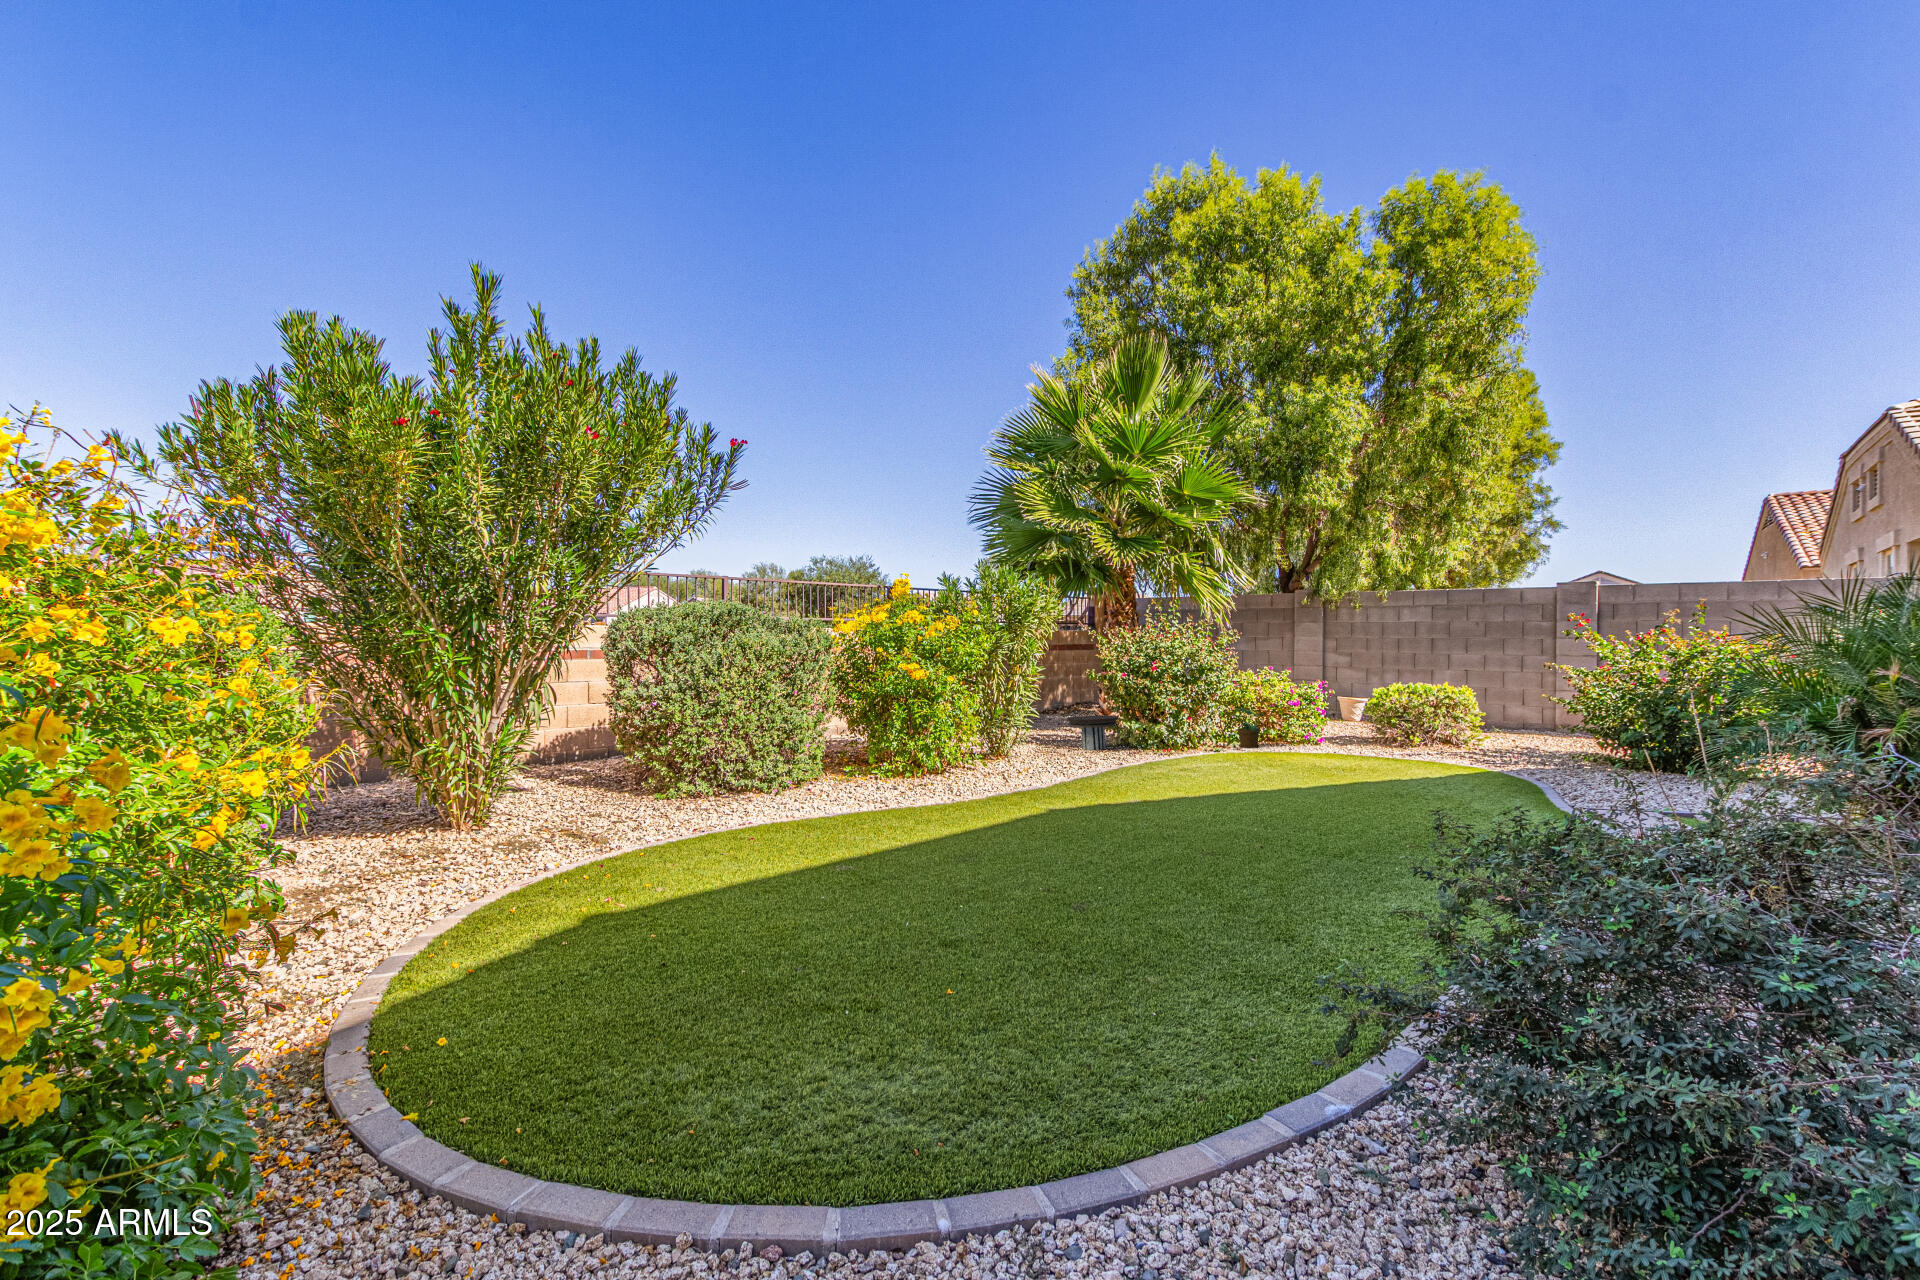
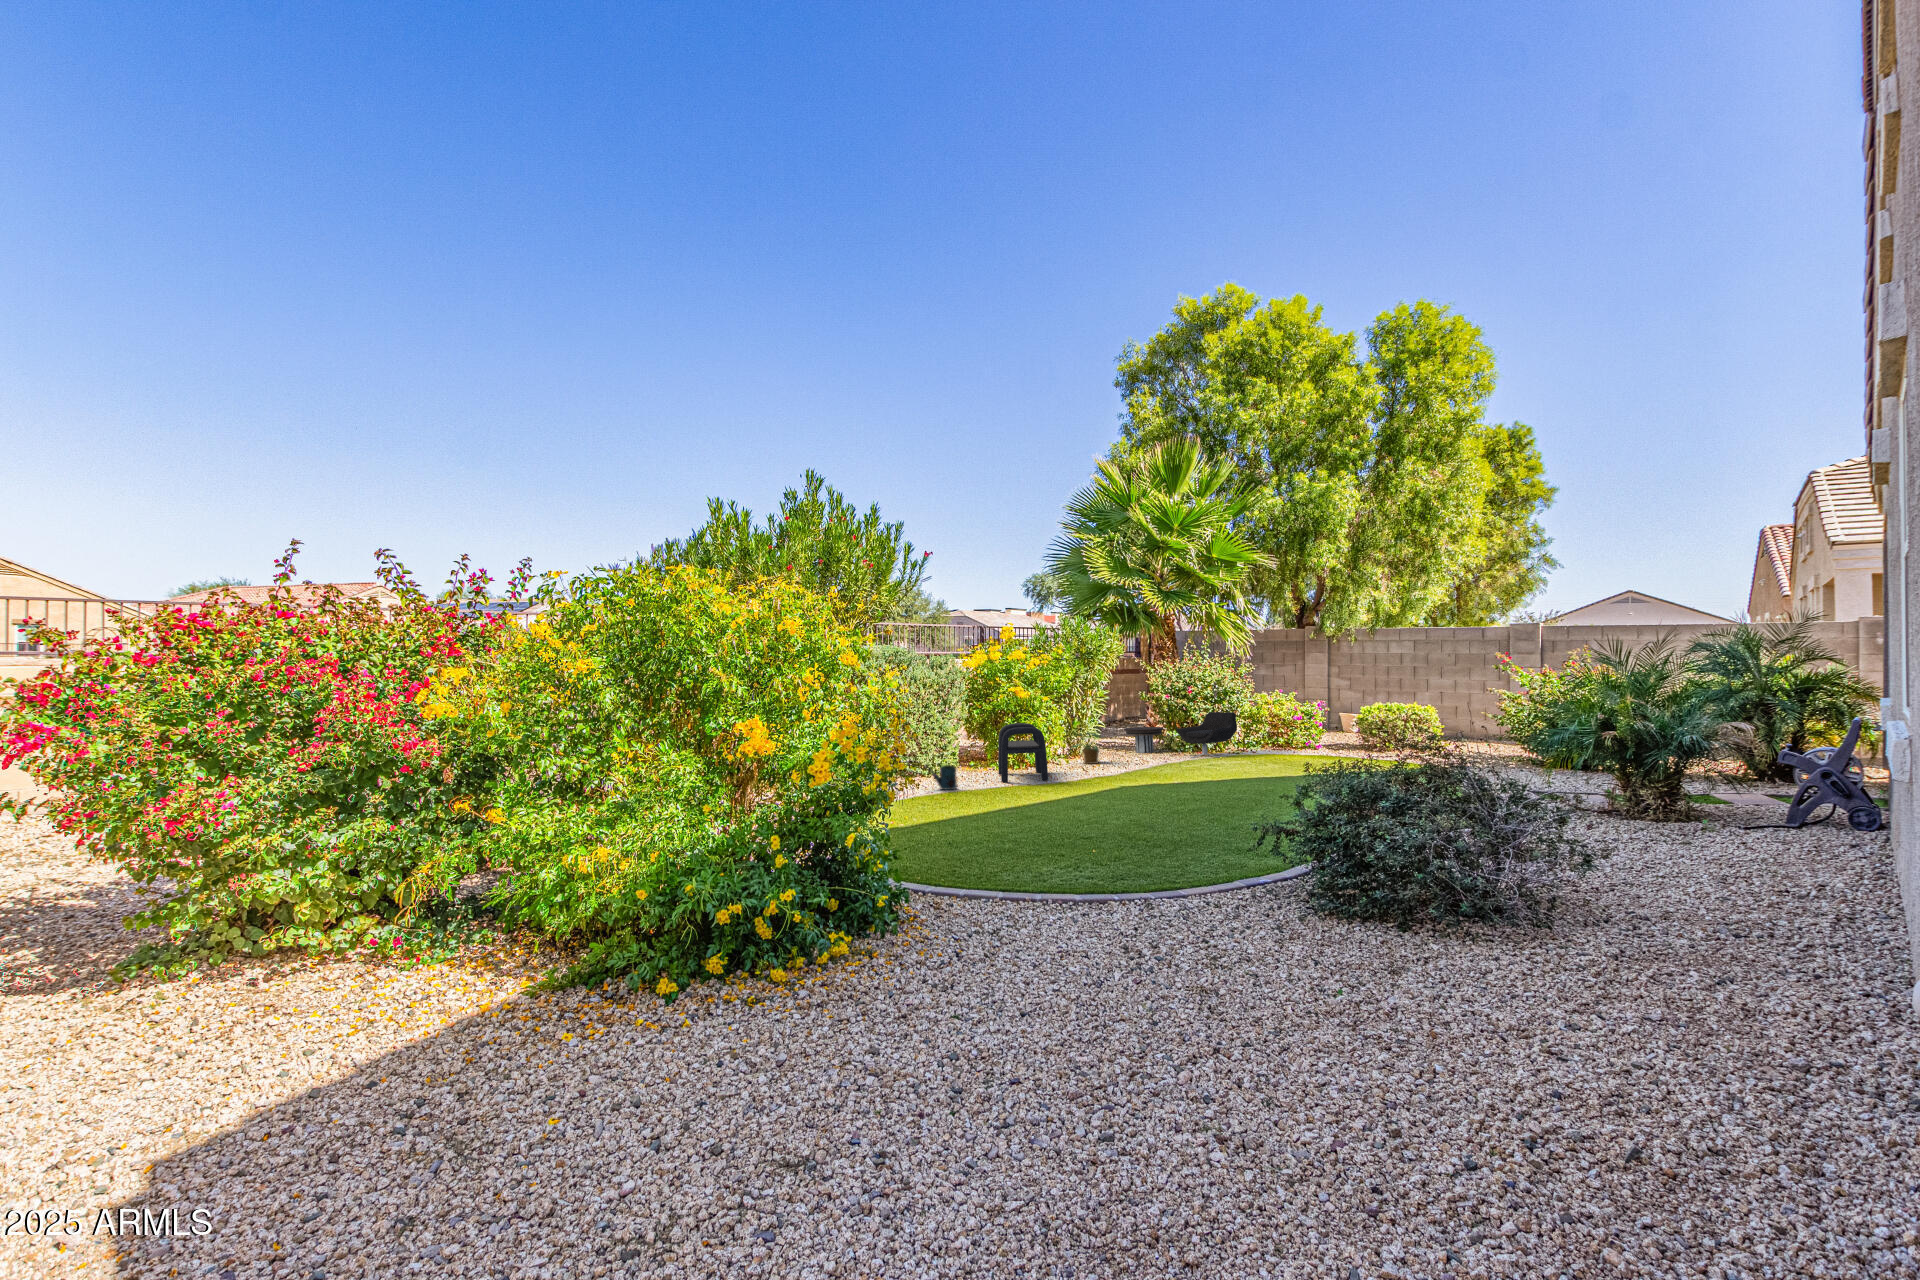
lounge chair: none [1135,696,1215,758] -> present [1177,712,1237,758]
potted plant: present [1231,709,1262,748] -> present [1073,733,1099,764]
bench: none [880,713,948,799] -> present [998,723,1048,782]
watering can: none [759,774,817,814] -> present [925,764,957,790]

